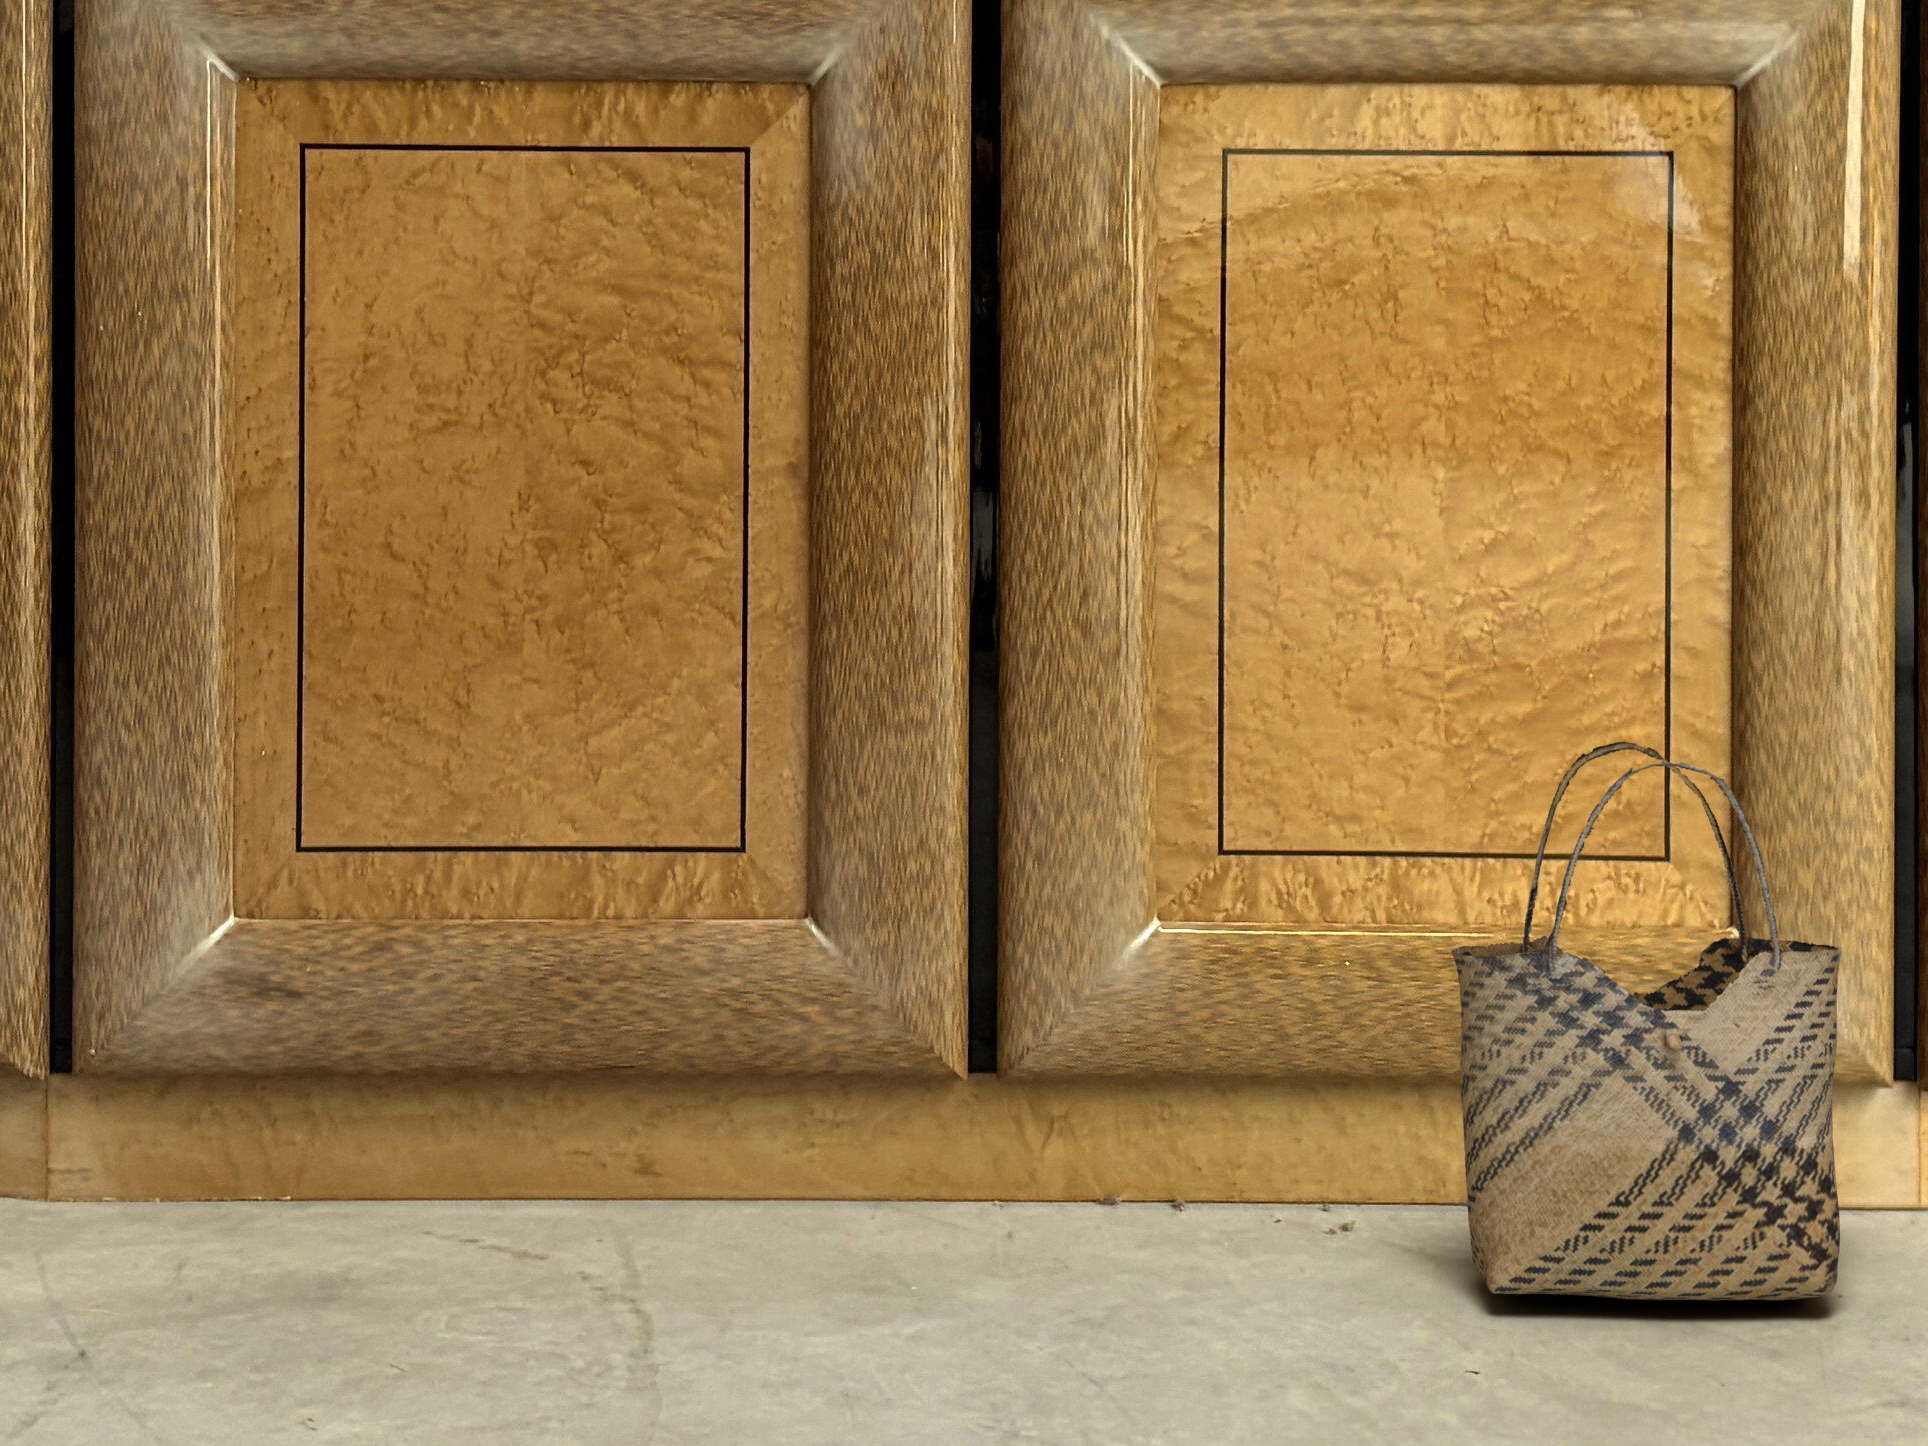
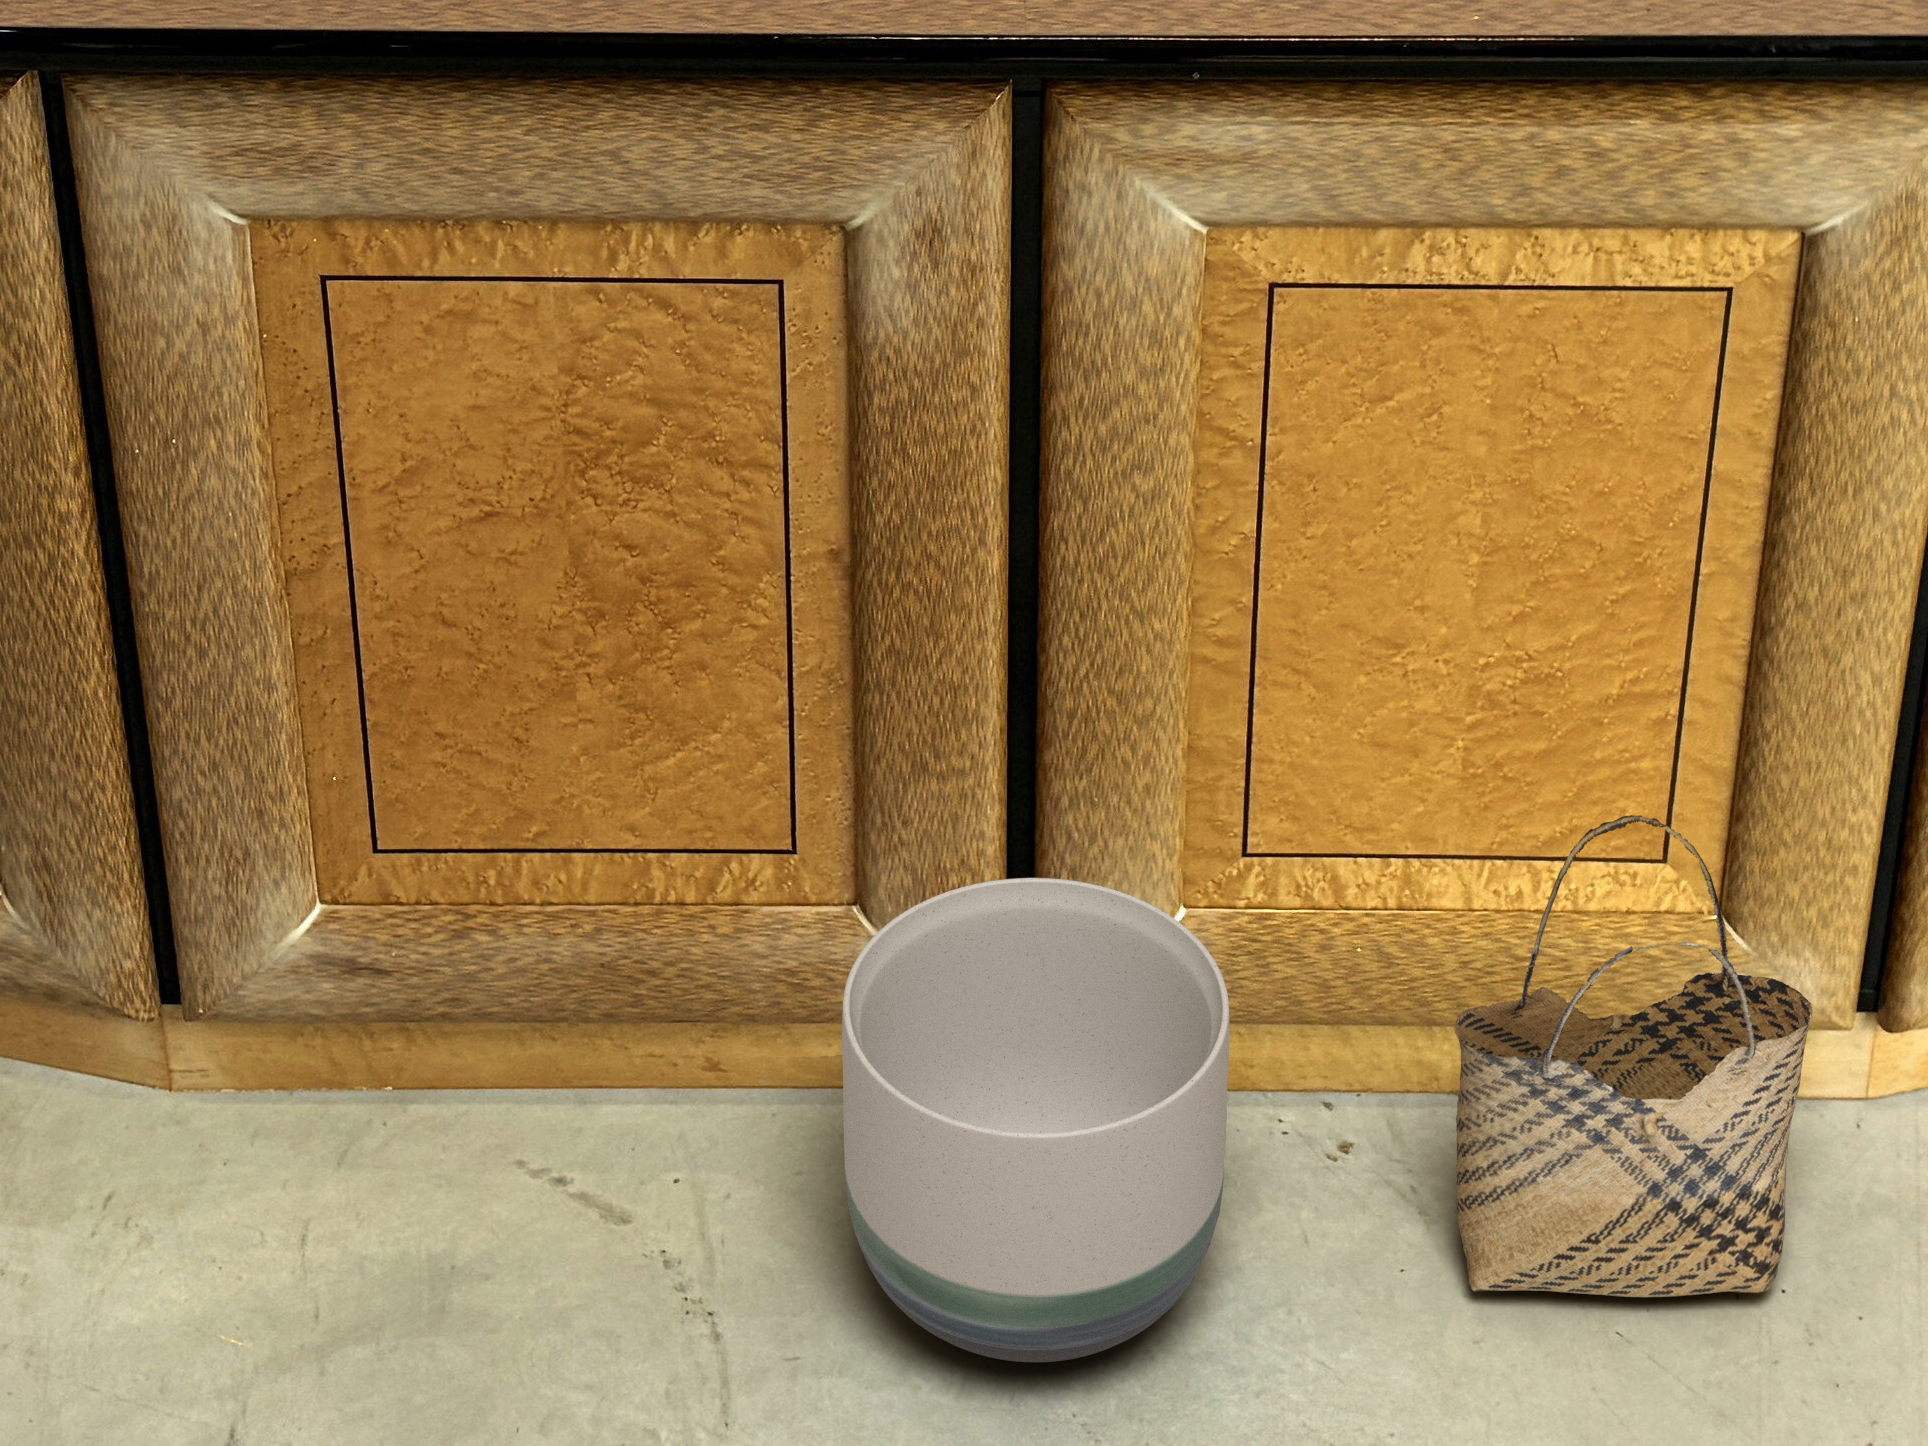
planter: none [782,842,1204,1324] -> present [842,878,1230,1362]

